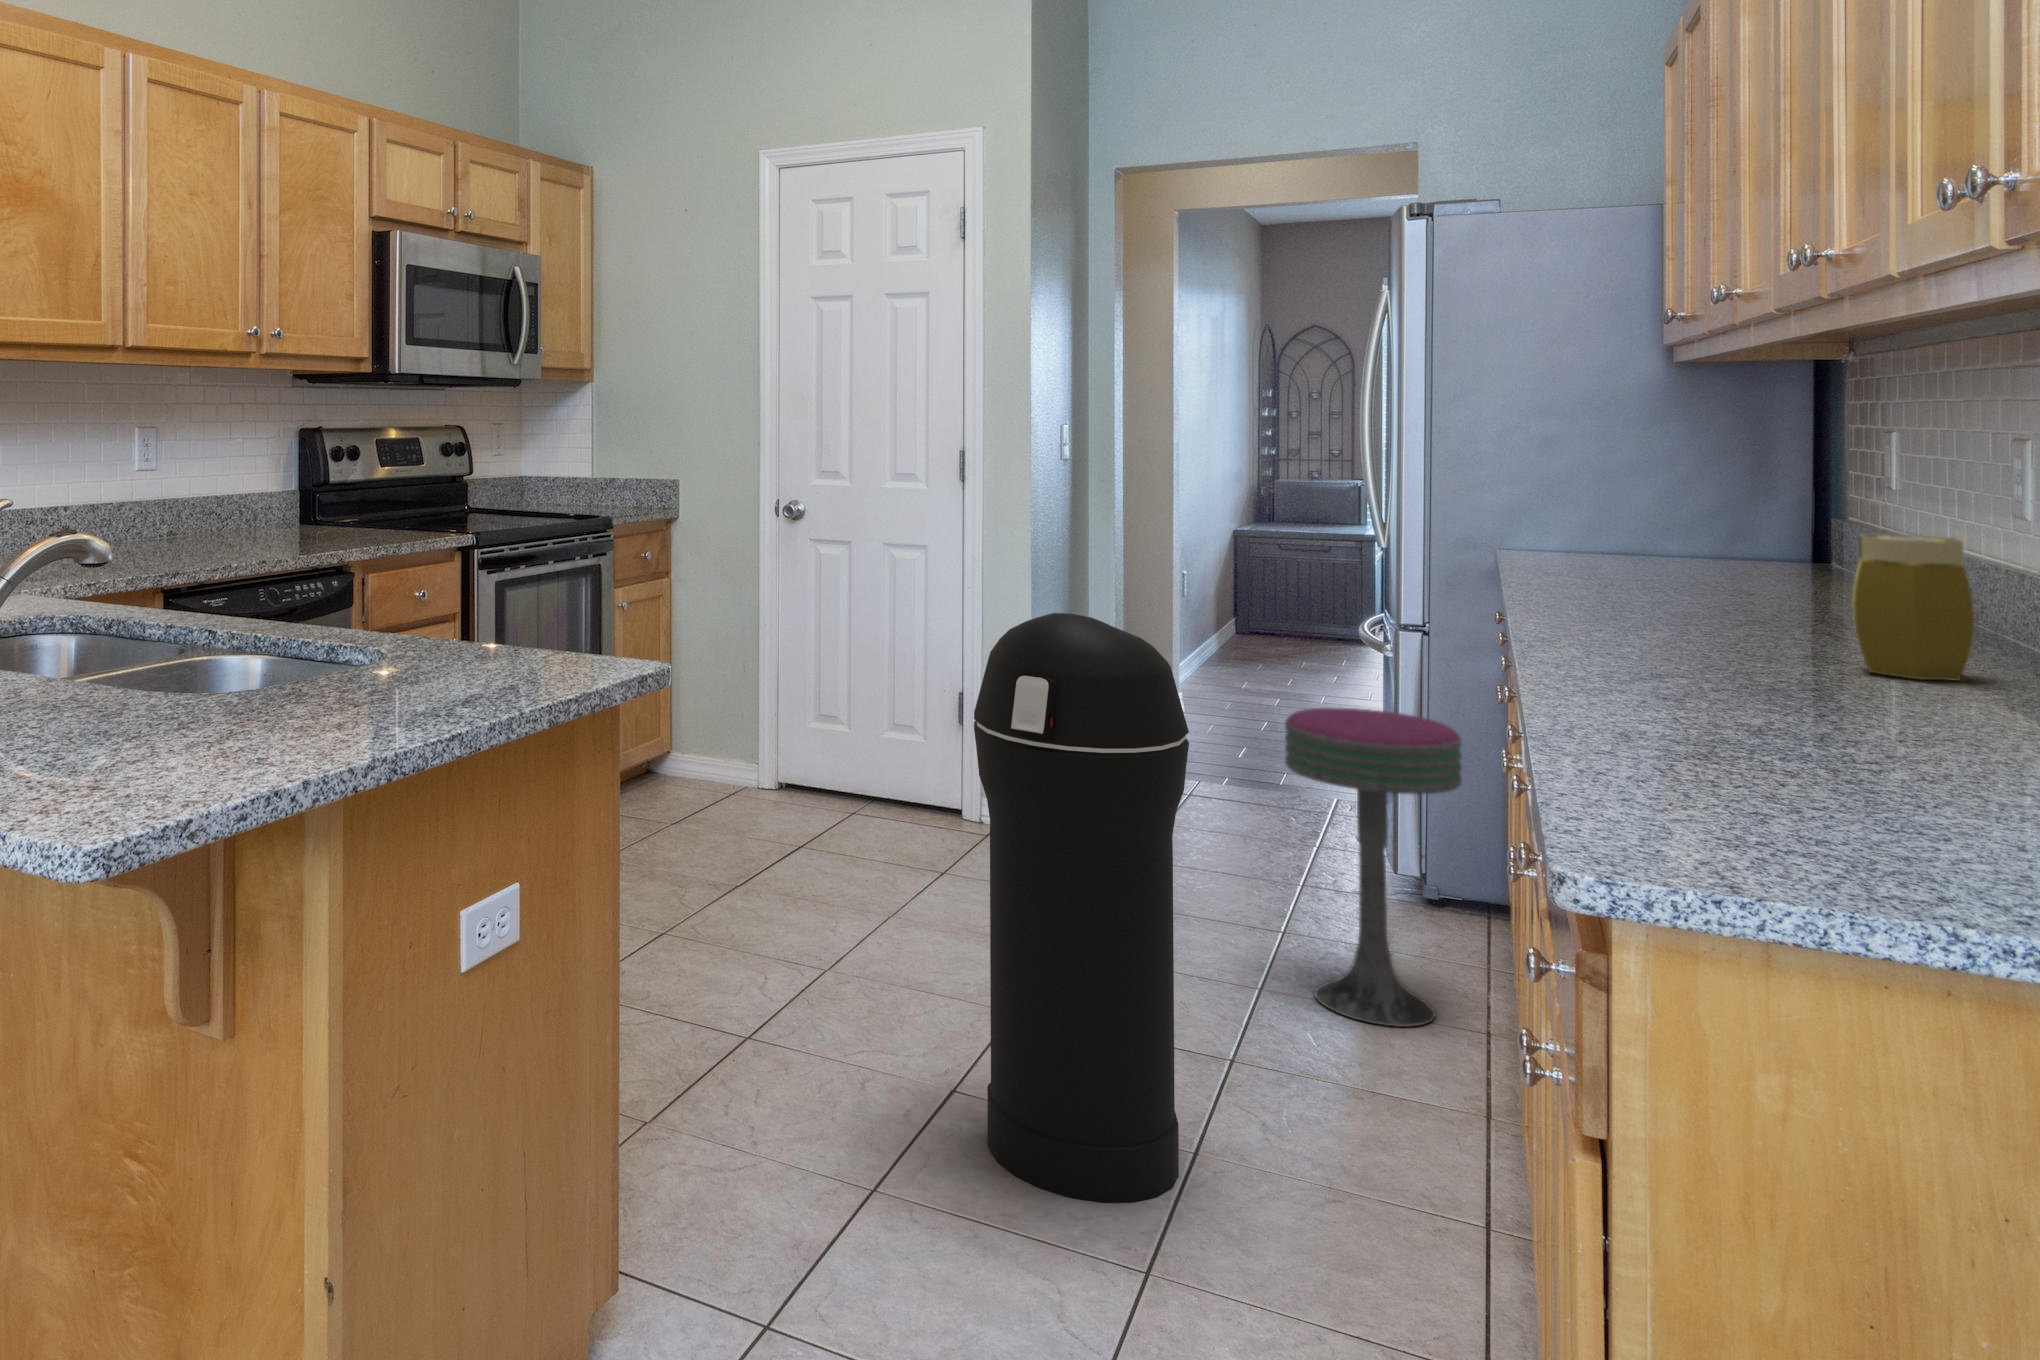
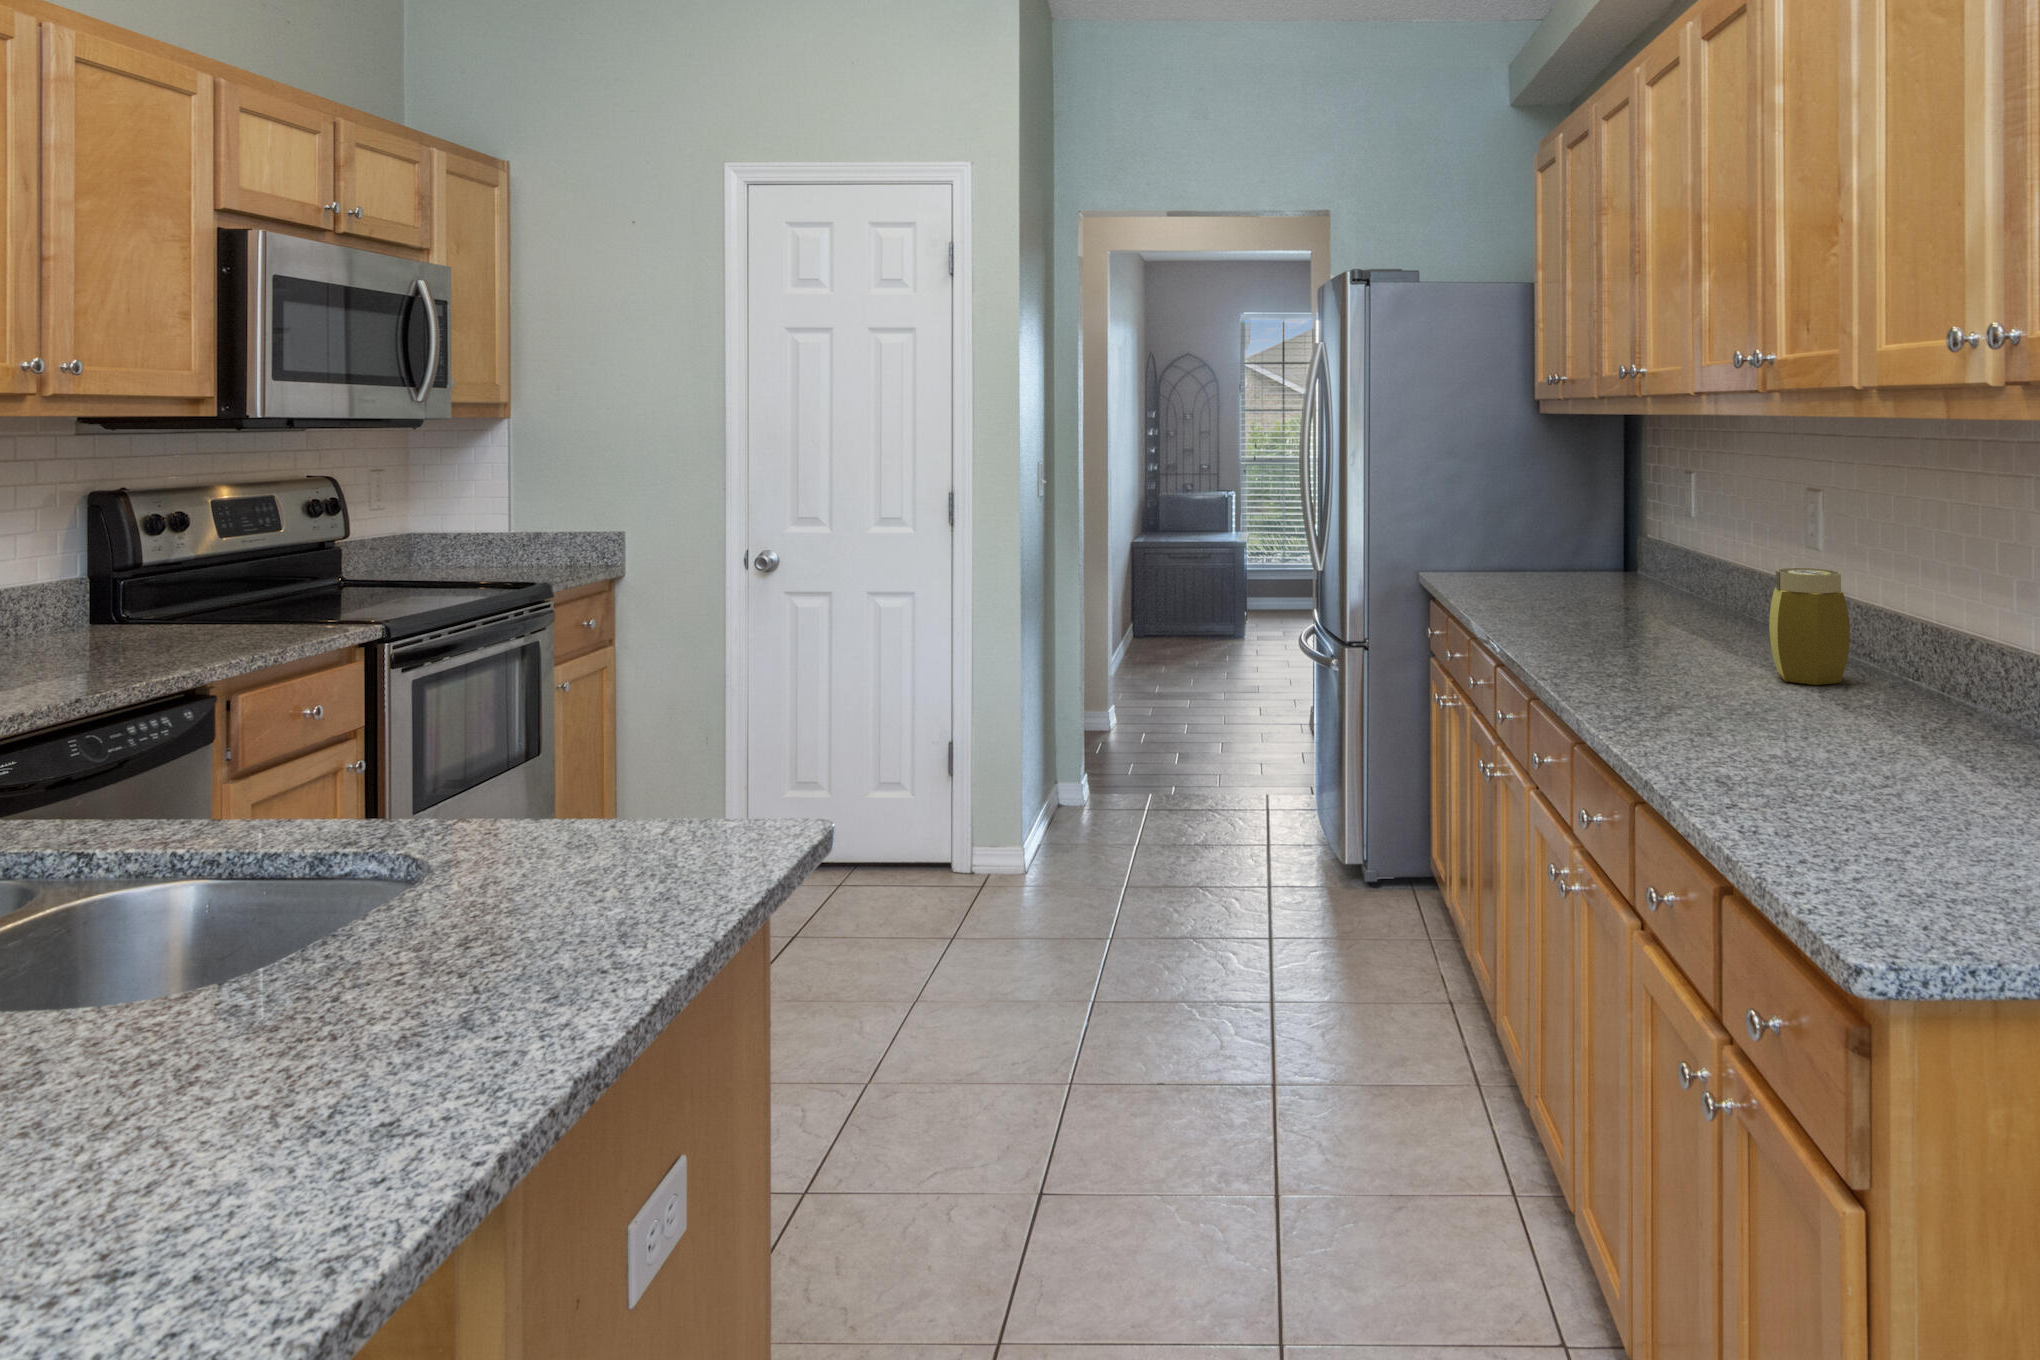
trash can: present [974,613,1189,1202] -> none [1075,686,1282,1290]
bar stool: present [1285,708,1462,1027] -> none [1294,727,1436,1019]

